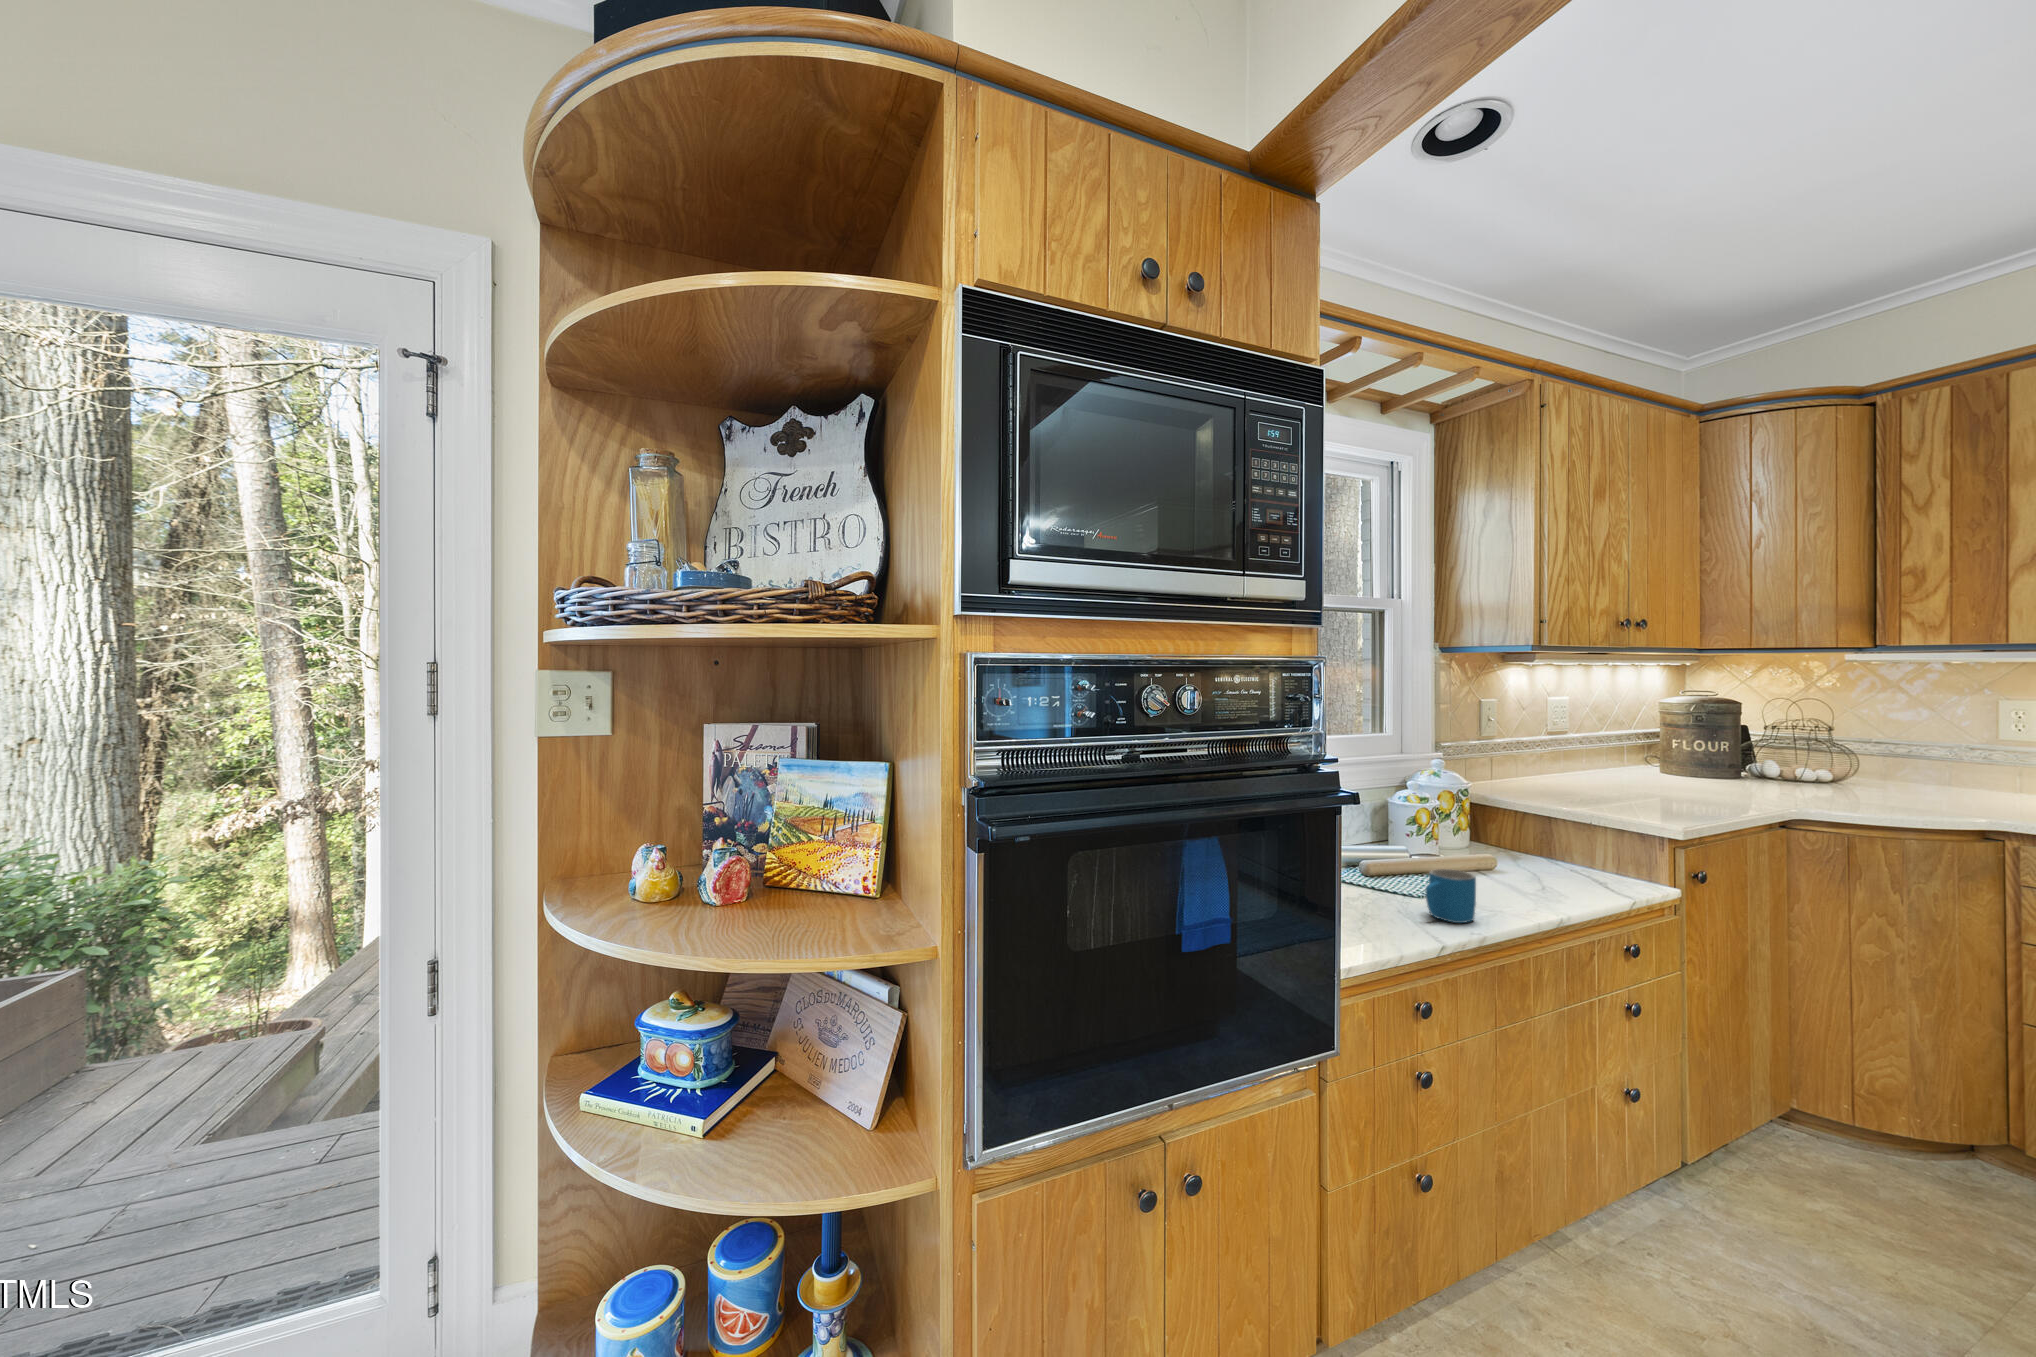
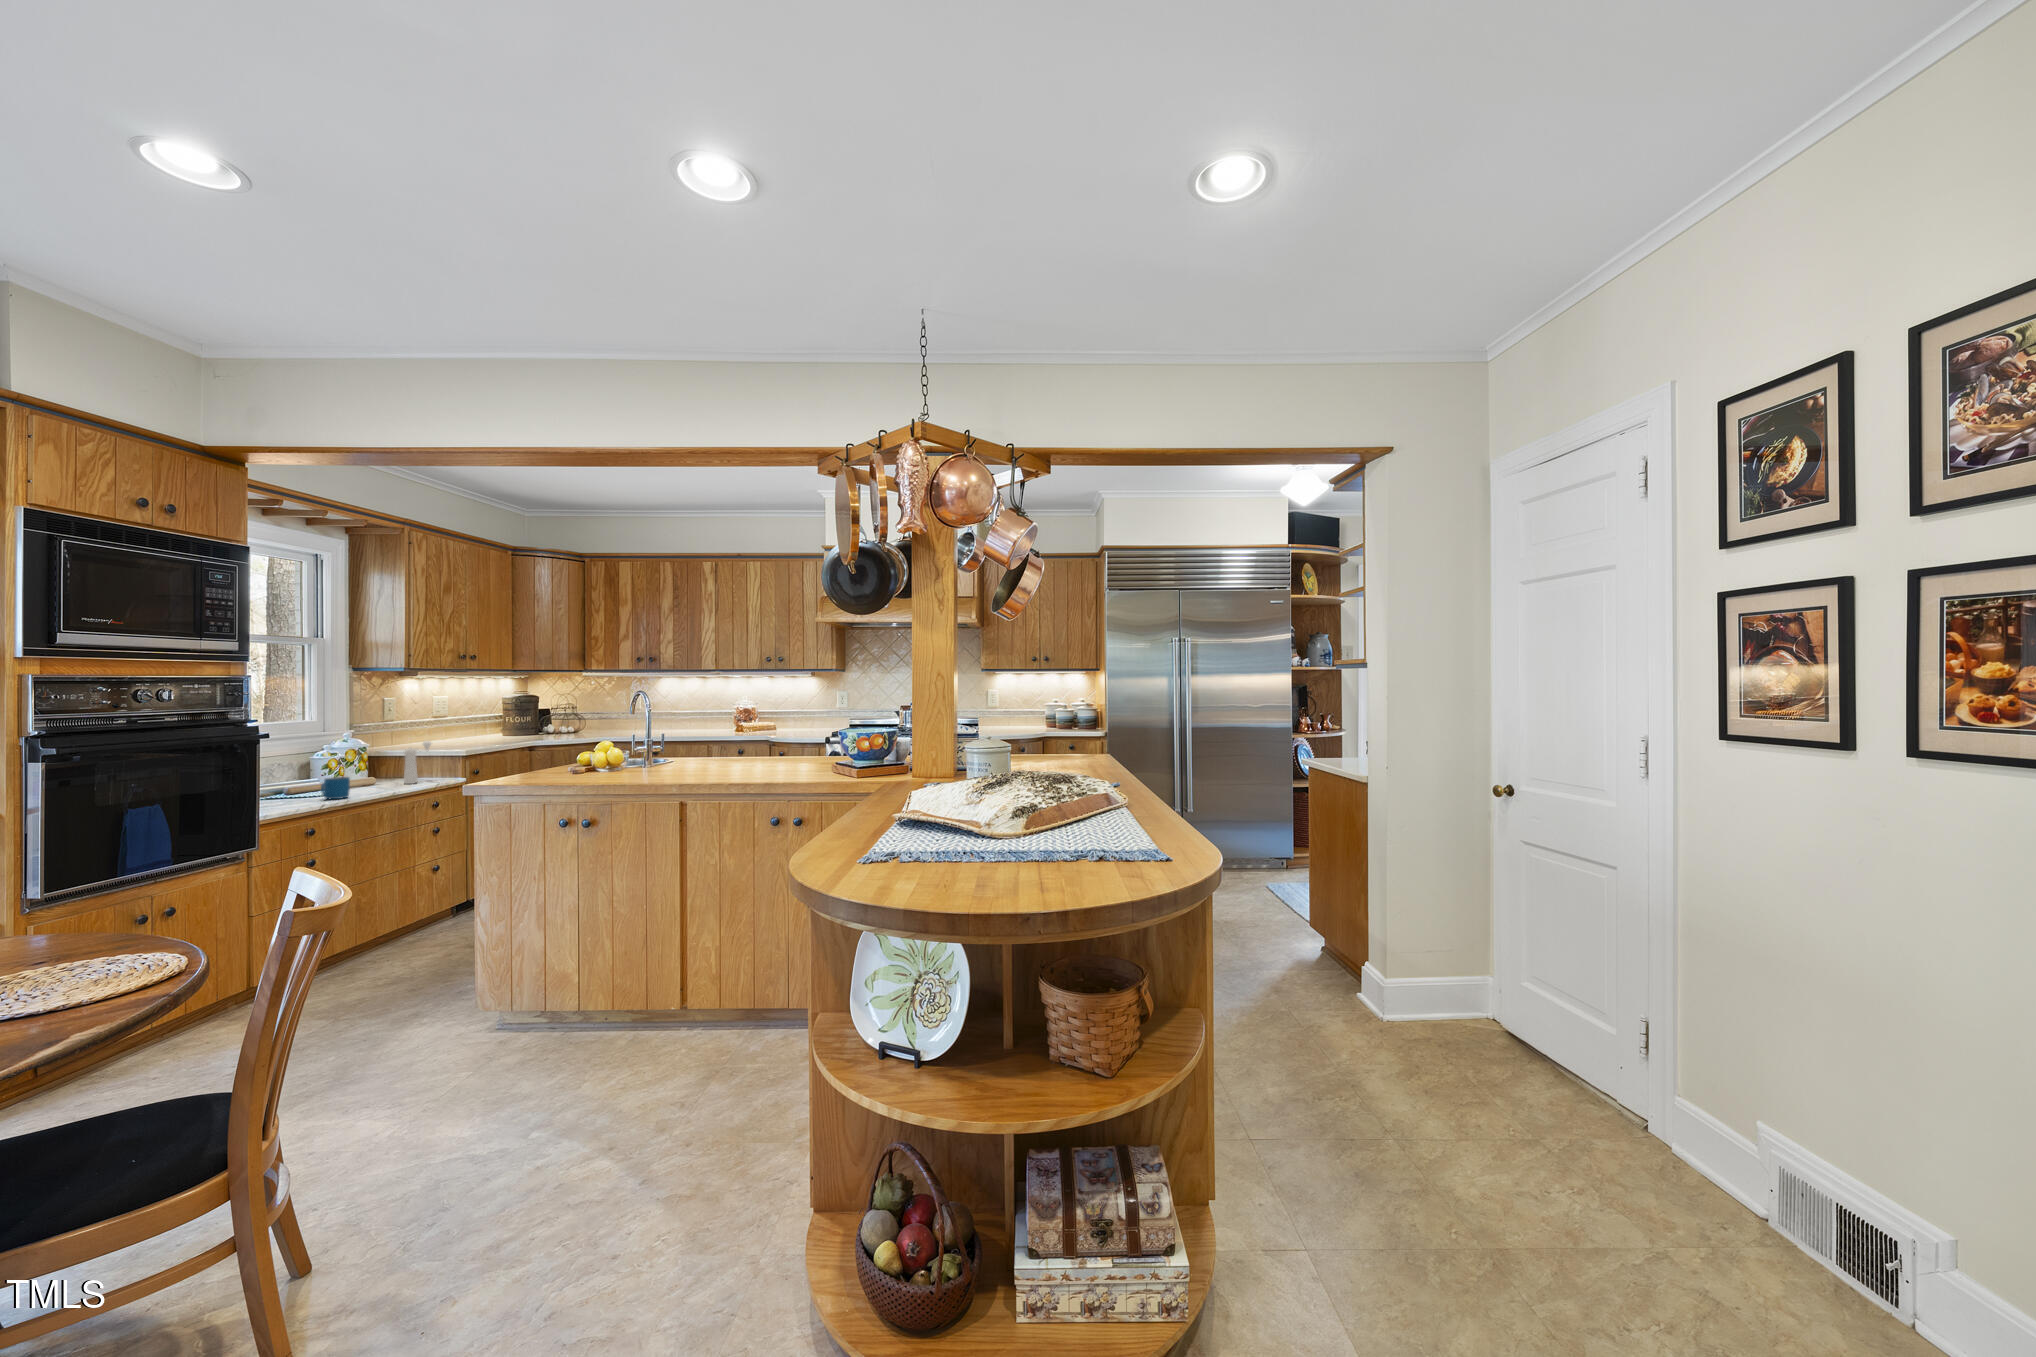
pepper mill: none [1549,793,1601,884] -> present [404,741,432,784]

